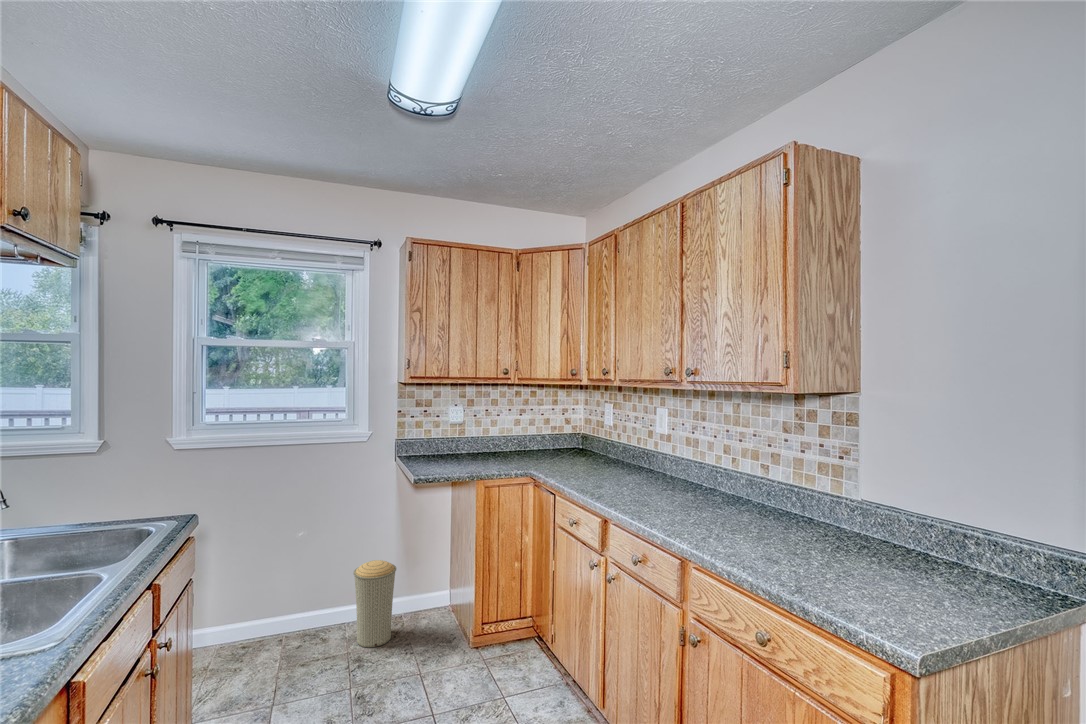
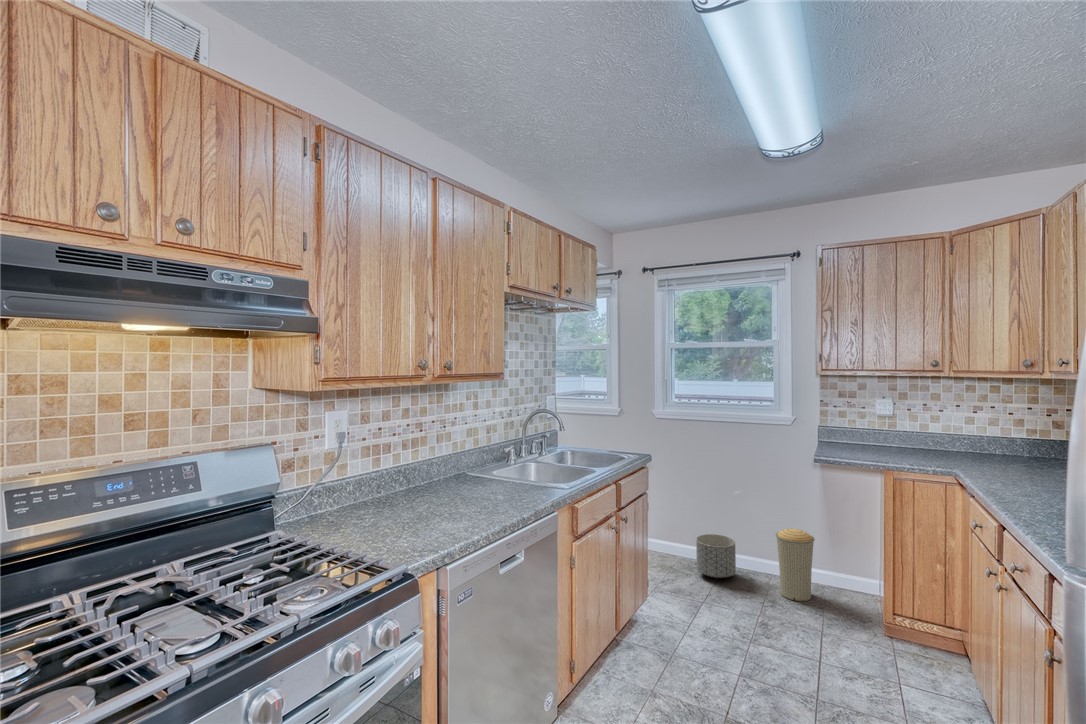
planter: none [241,594,298,658] -> present [696,534,736,579]

